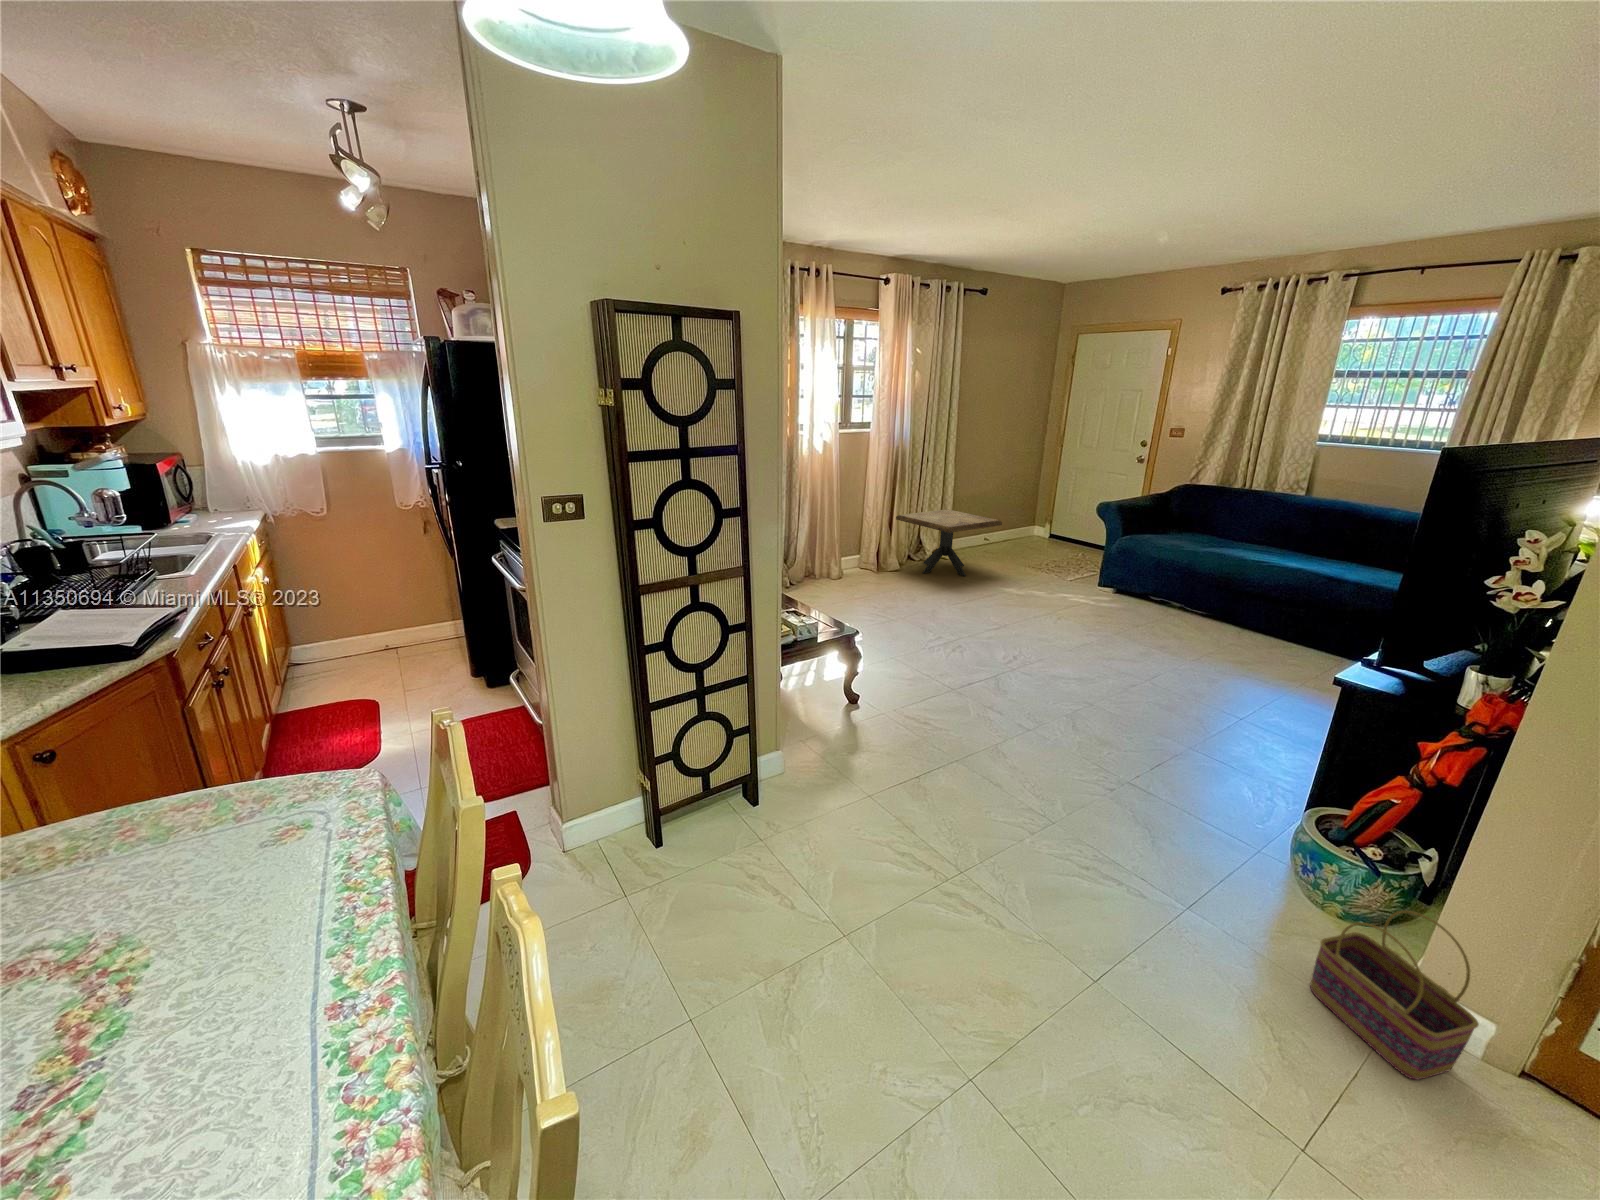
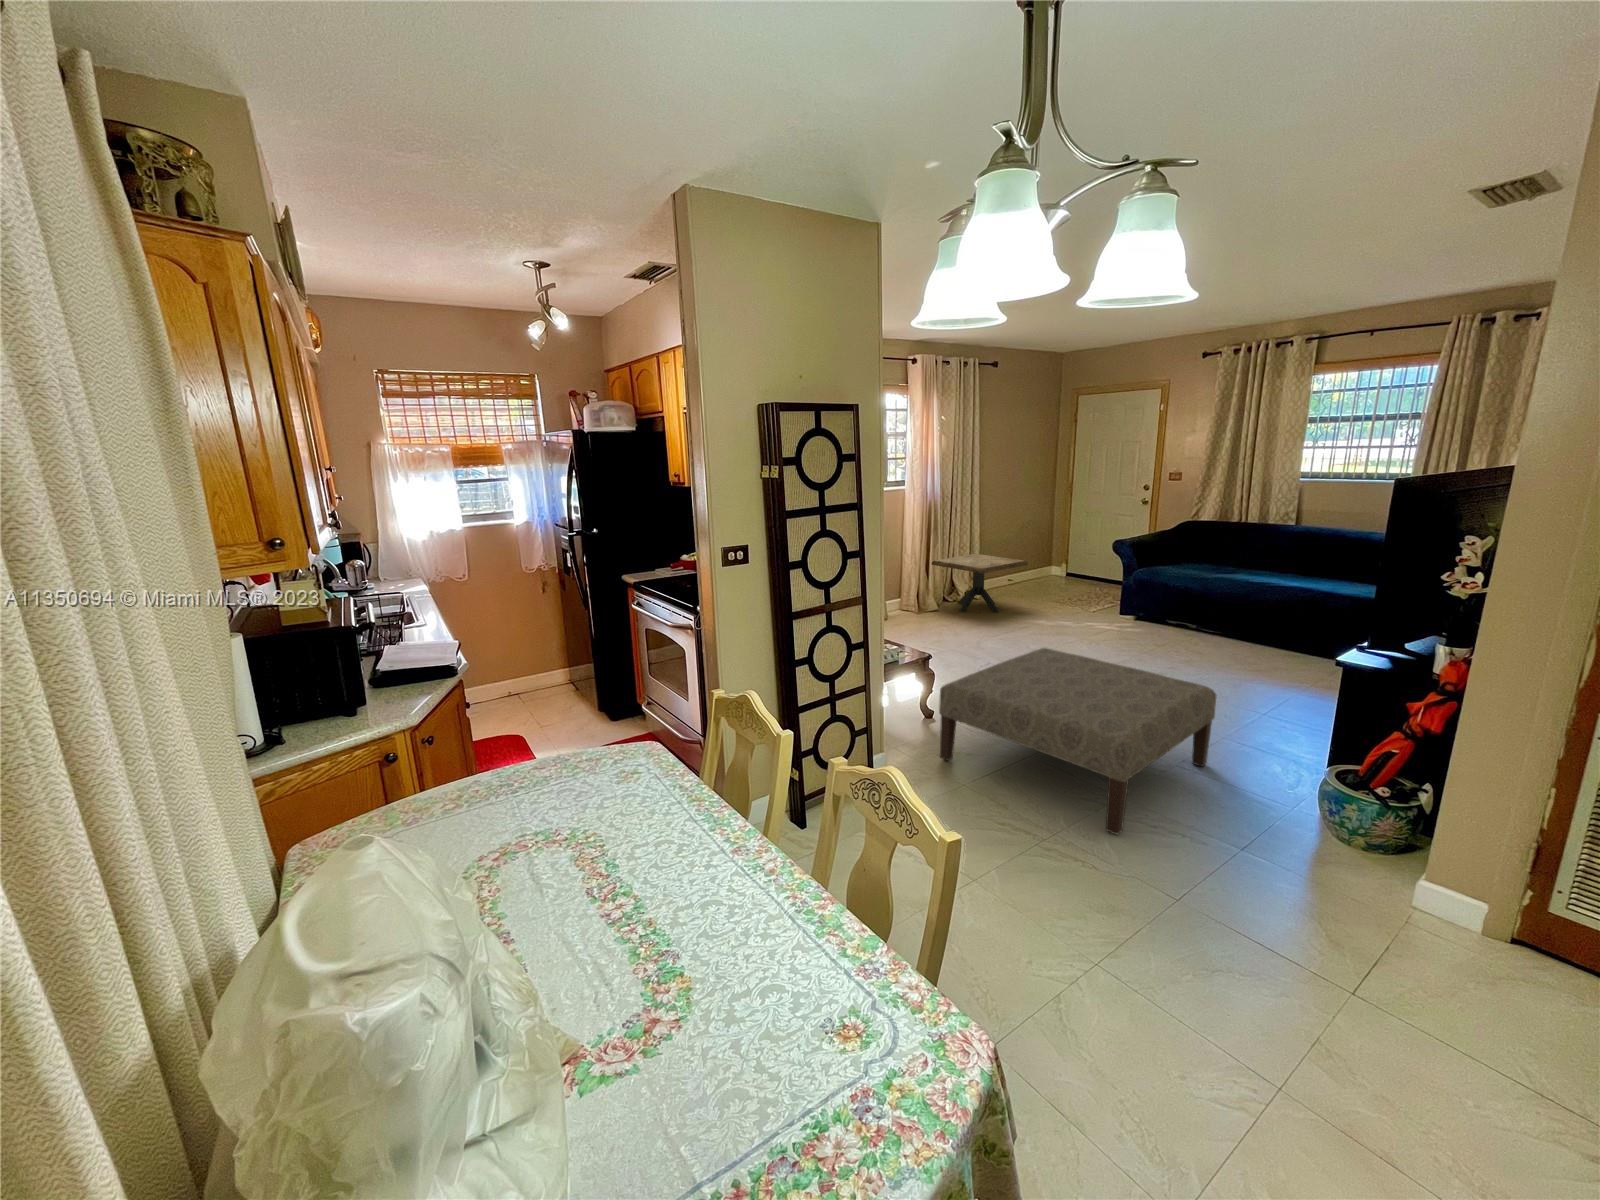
ottoman: none [849,629,1182,879] -> present [939,648,1216,835]
basket: present [1310,911,1479,1080] -> none [1346,823,1473,946]

